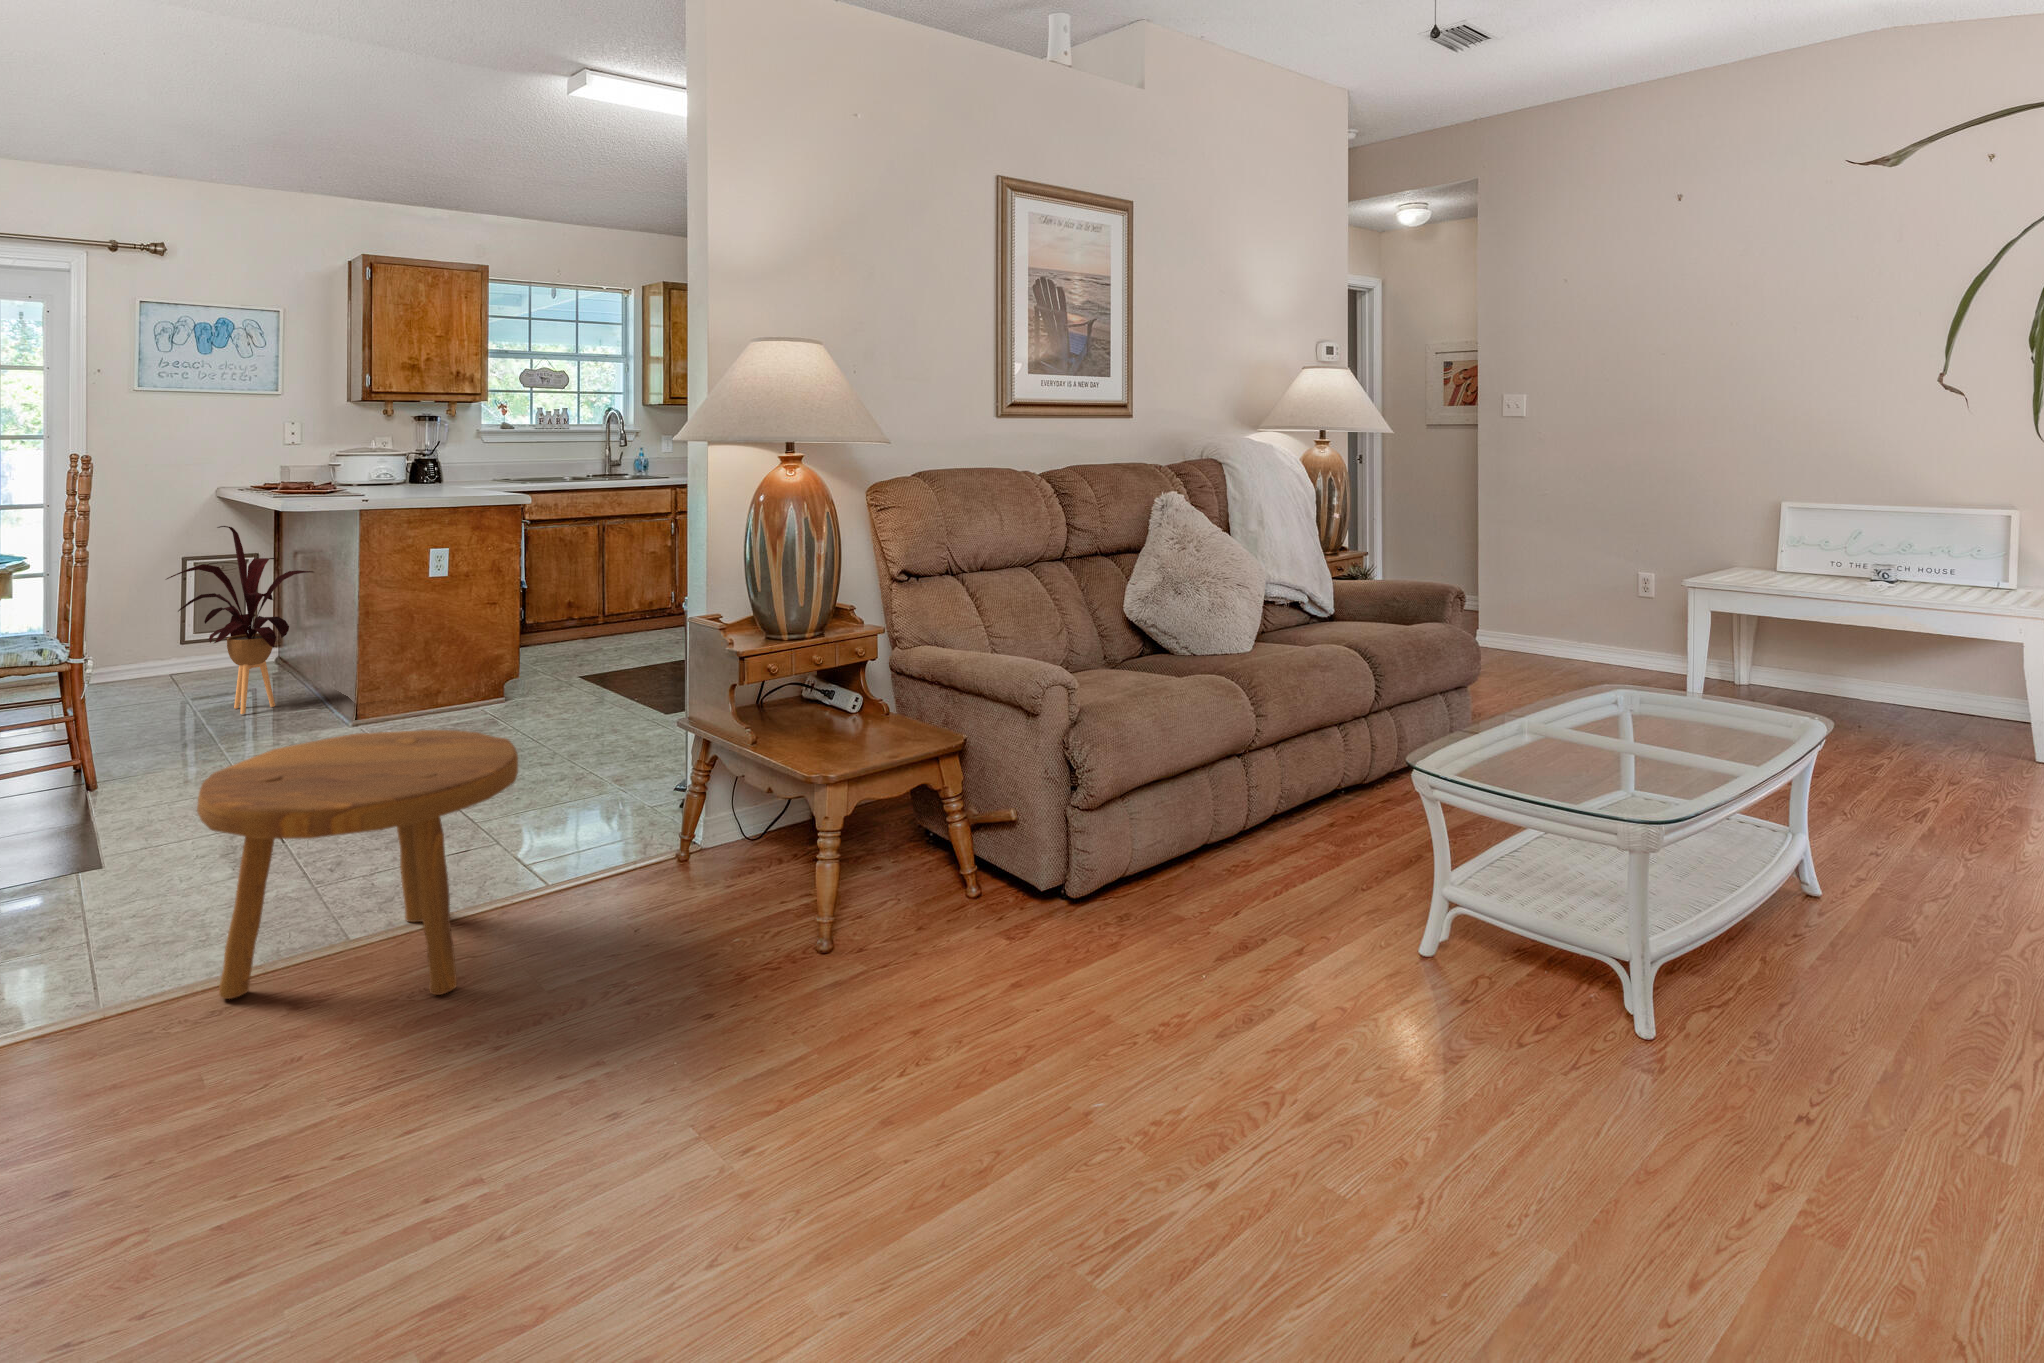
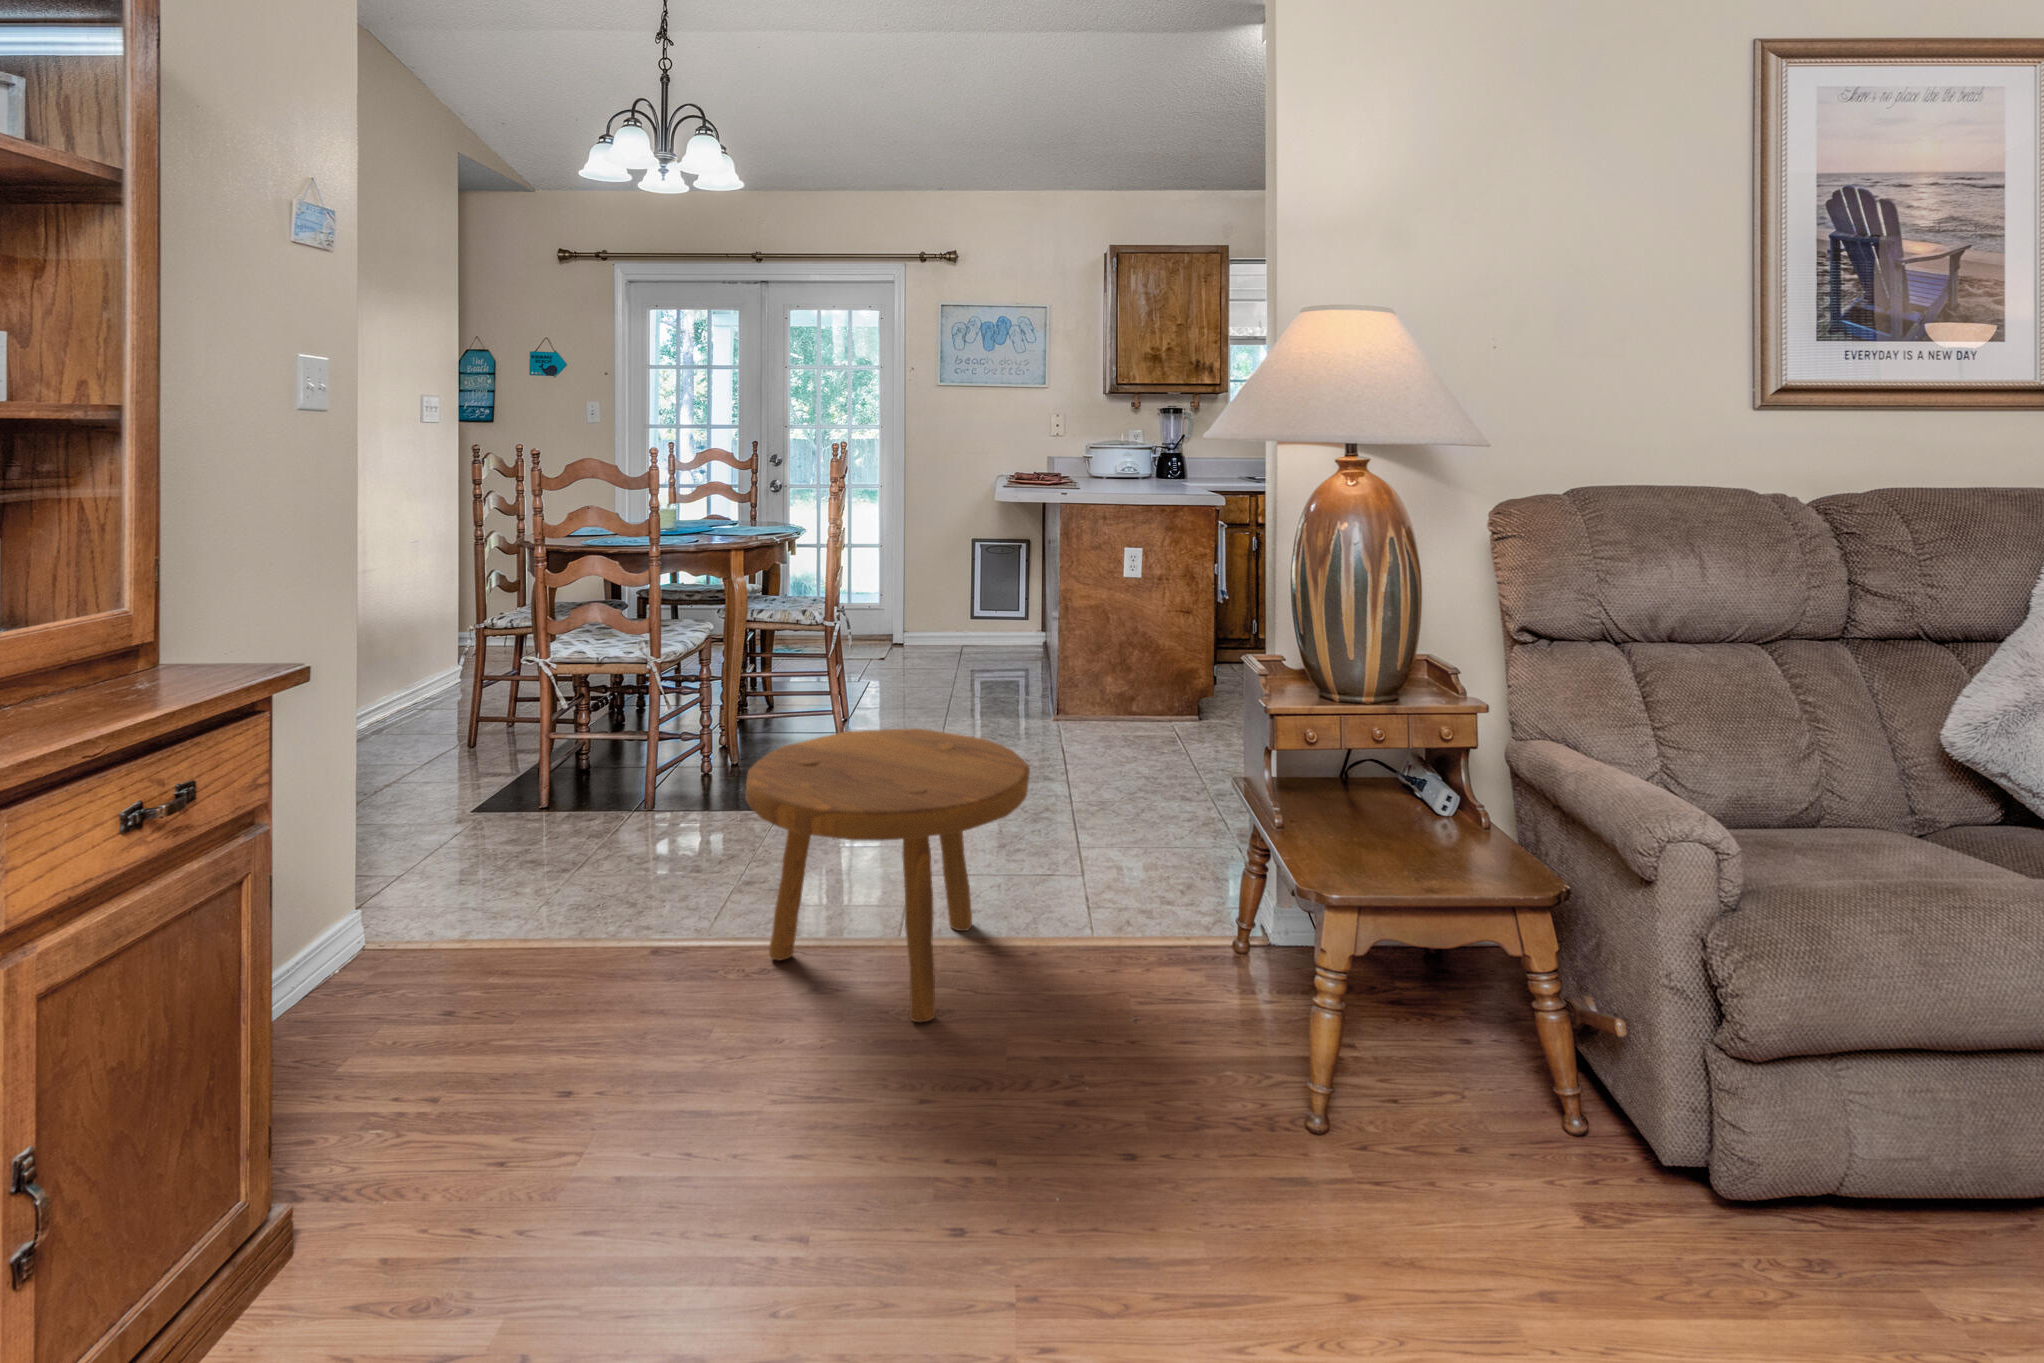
house plant: present [167,526,313,714] -> none [926,508,1044,677]

